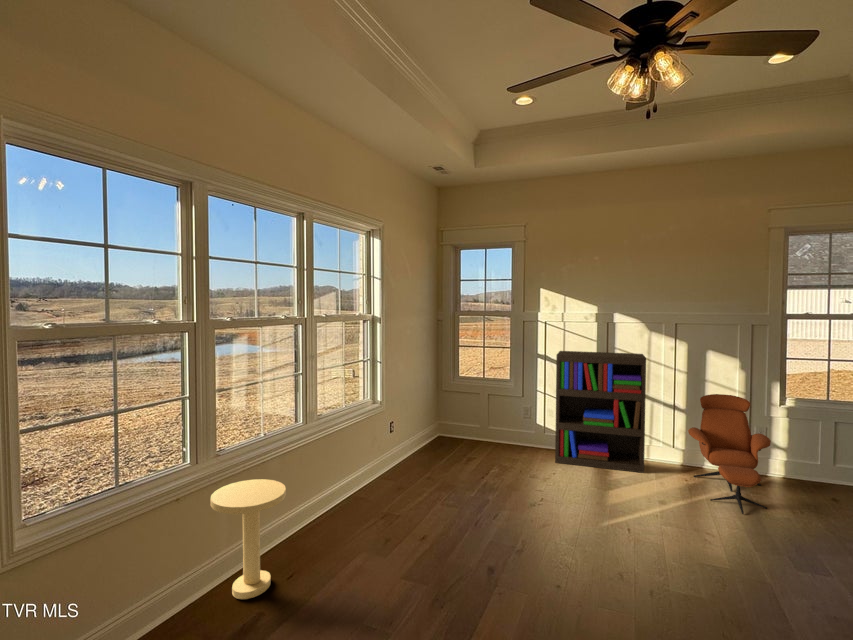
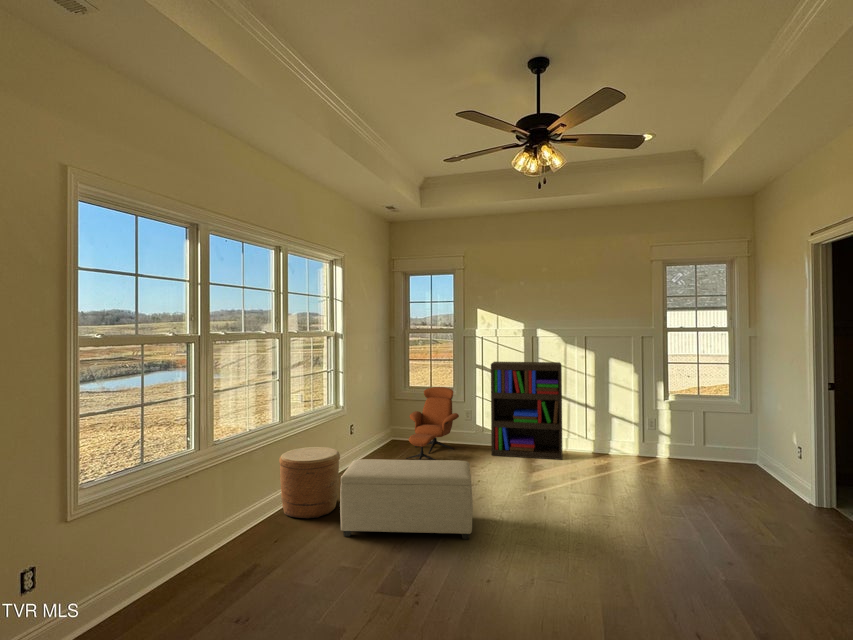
lounge chair: present [688,394,771,514] -> present [406,387,459,460]
woven basket: none [300,453,372,543] -> present [279,447,340,518]
ottoman: none [369,475,536,590] -> present [340,459,473,539]
side table: present [211,479,286,599] -> none [212,464,273,559]

